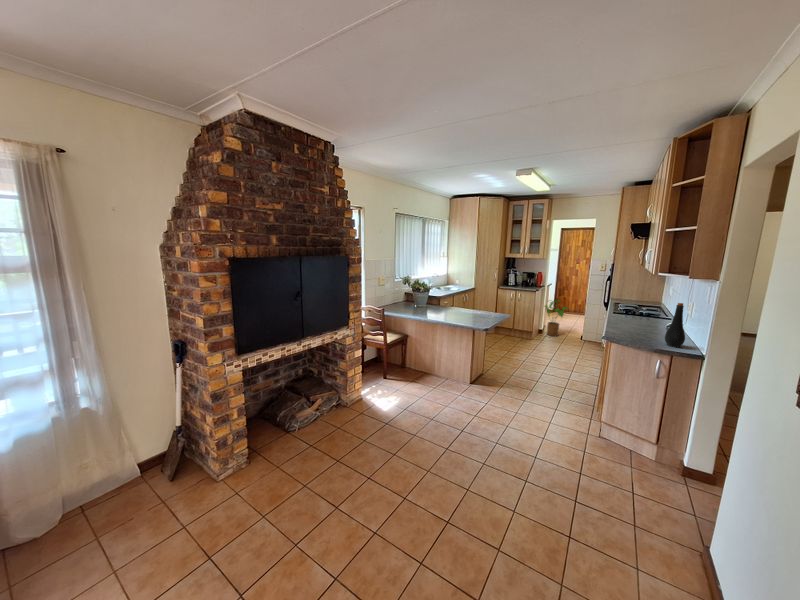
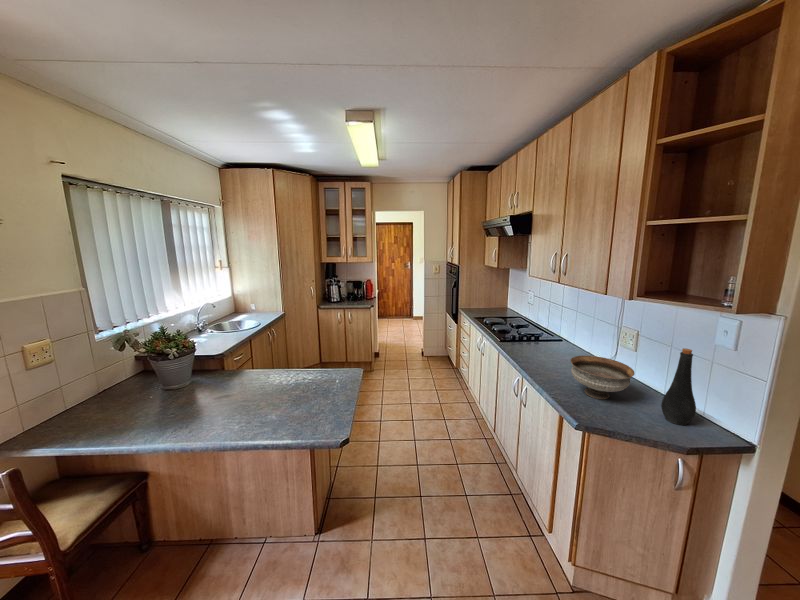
house plant: present [545,299,567,336] -> none [380,313,407,361]
bowl: none [622,312,663,335] -> present [571,355,635,399]

